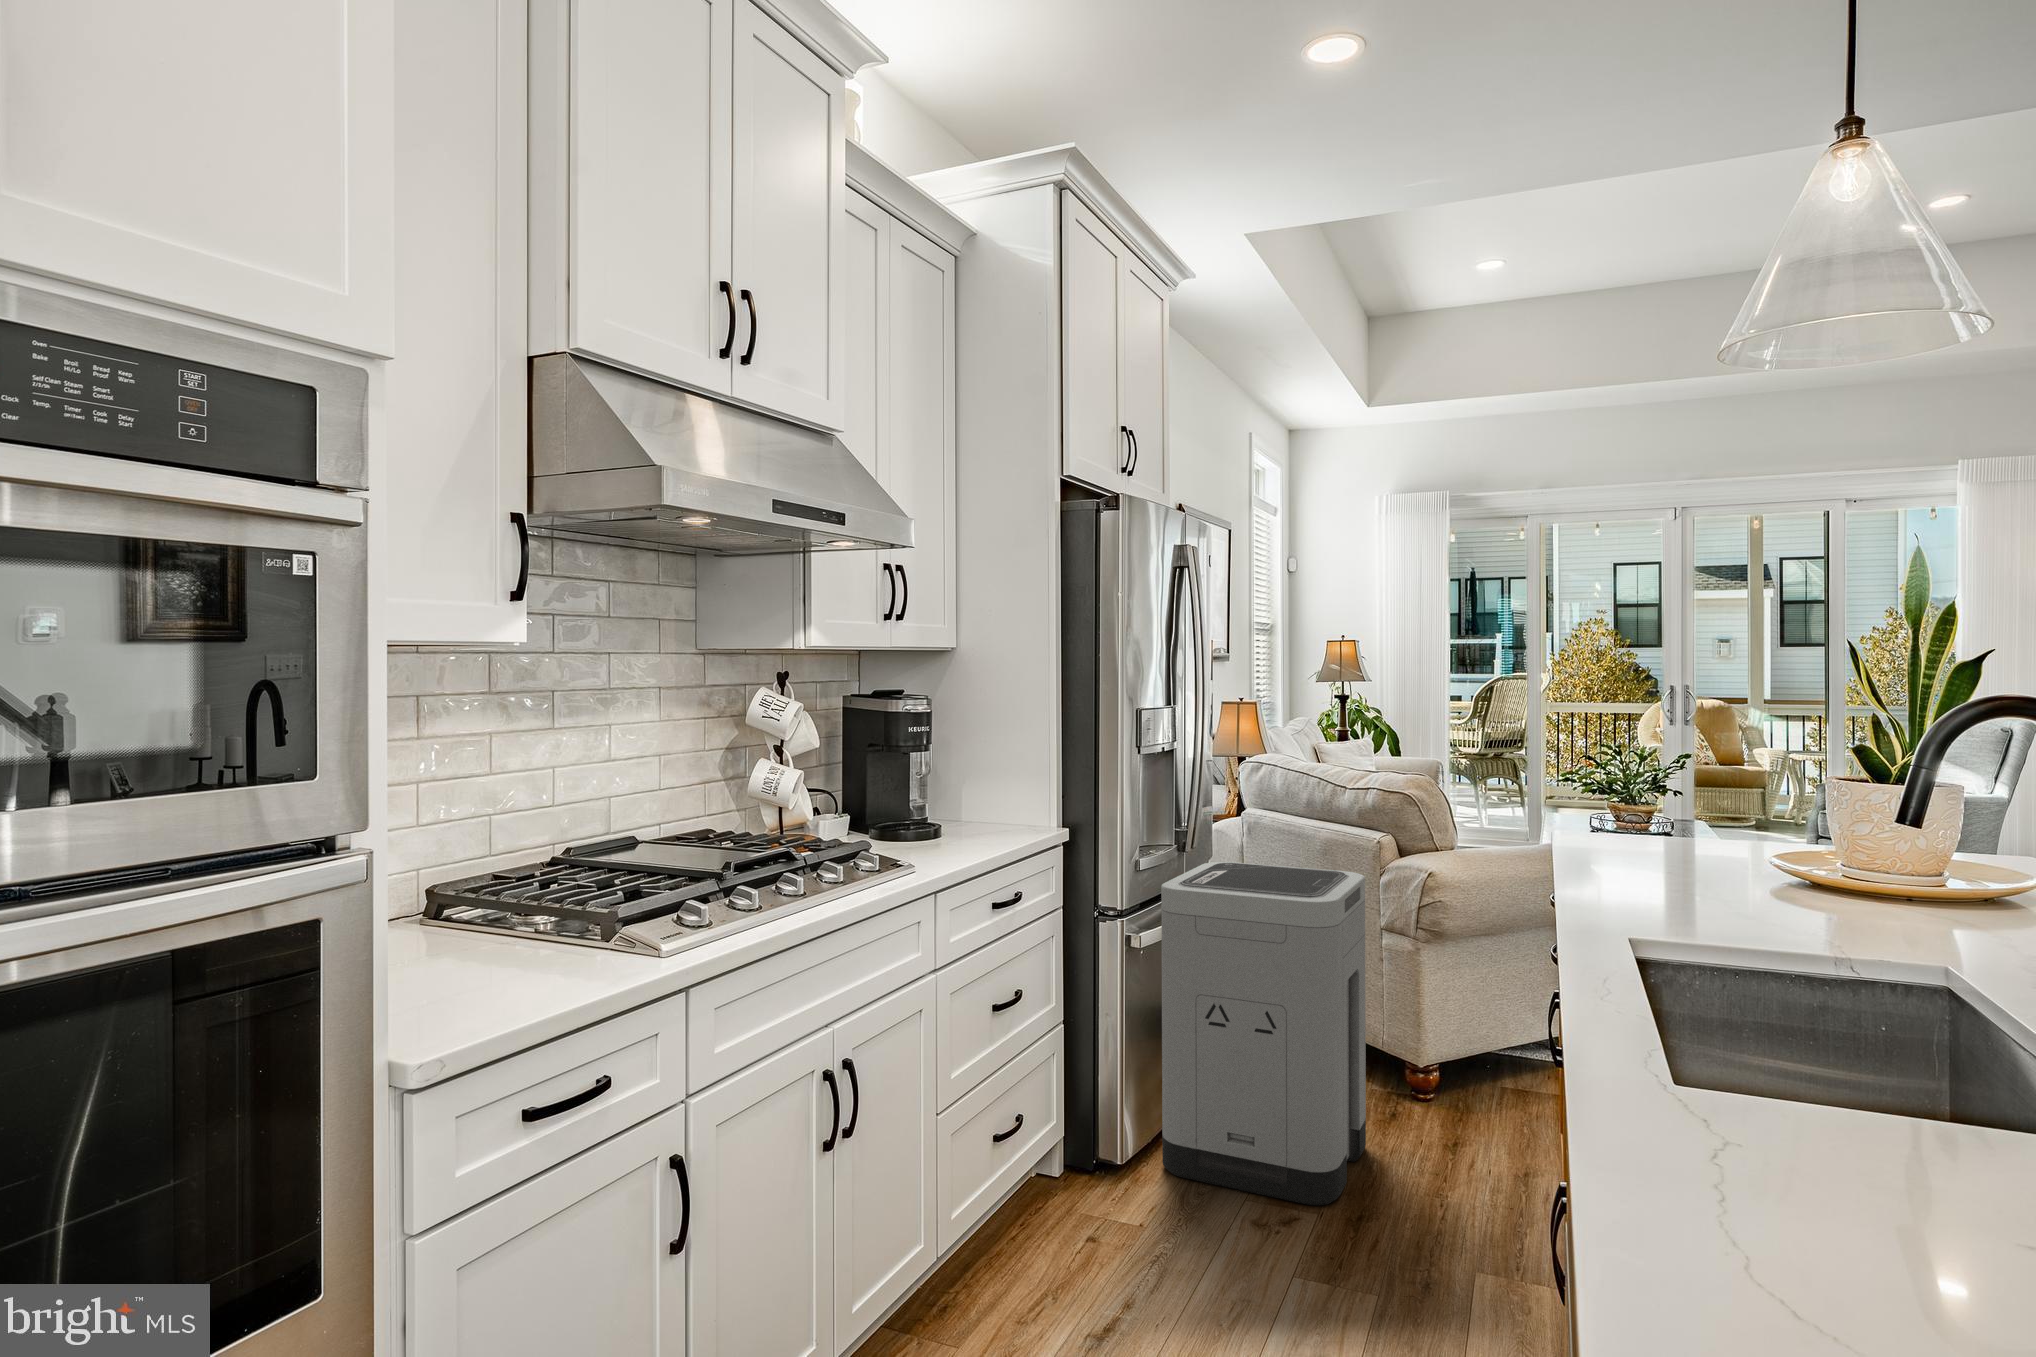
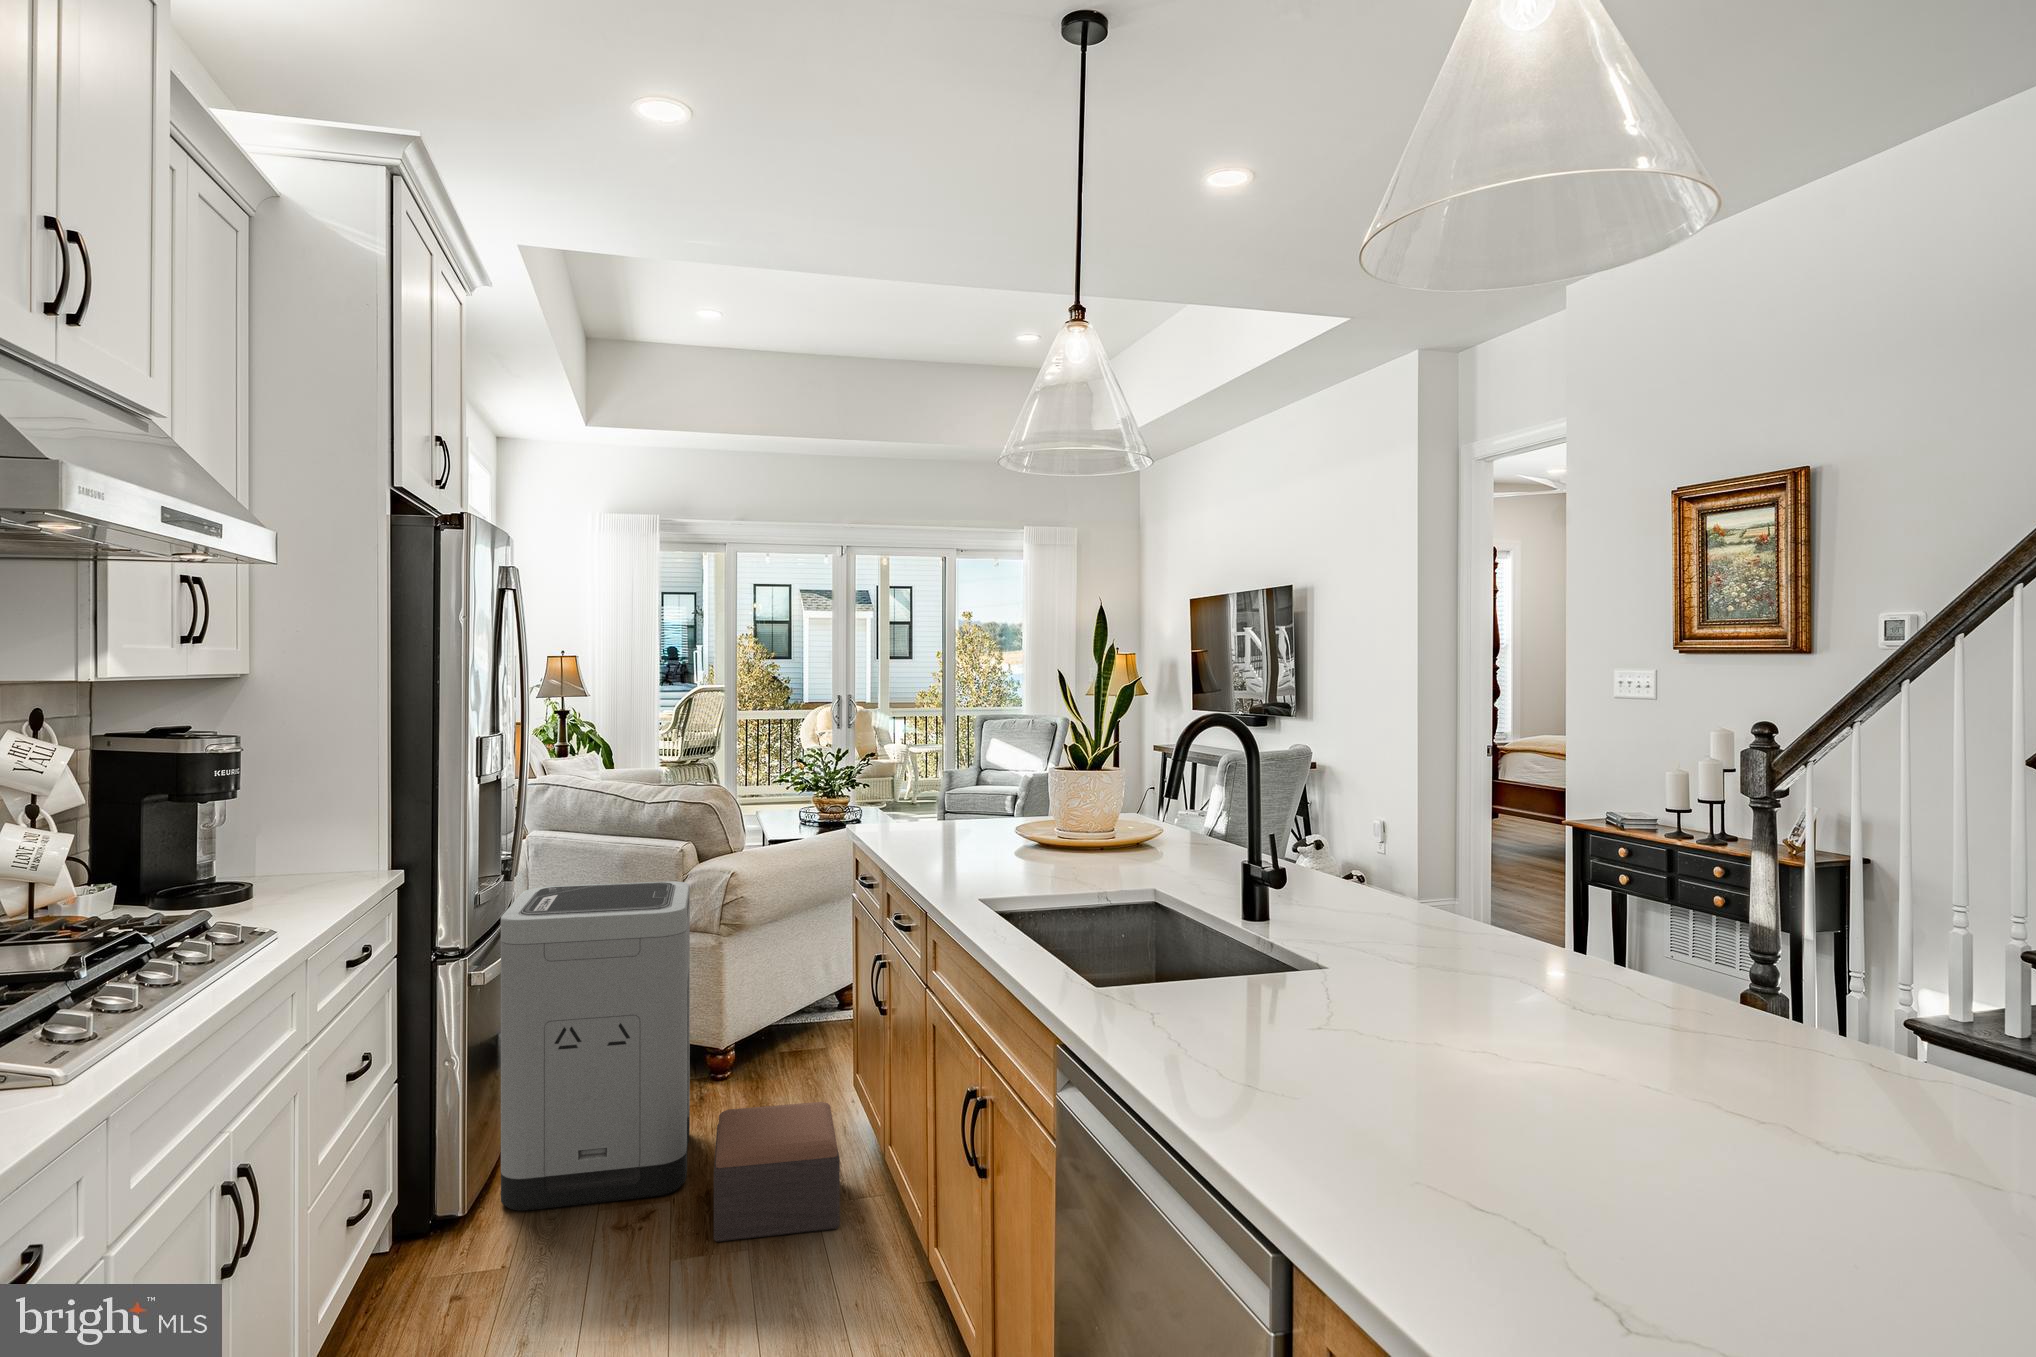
footstool: none [1341,1132,1506,1311] -> present [714,1102,840,1242]

